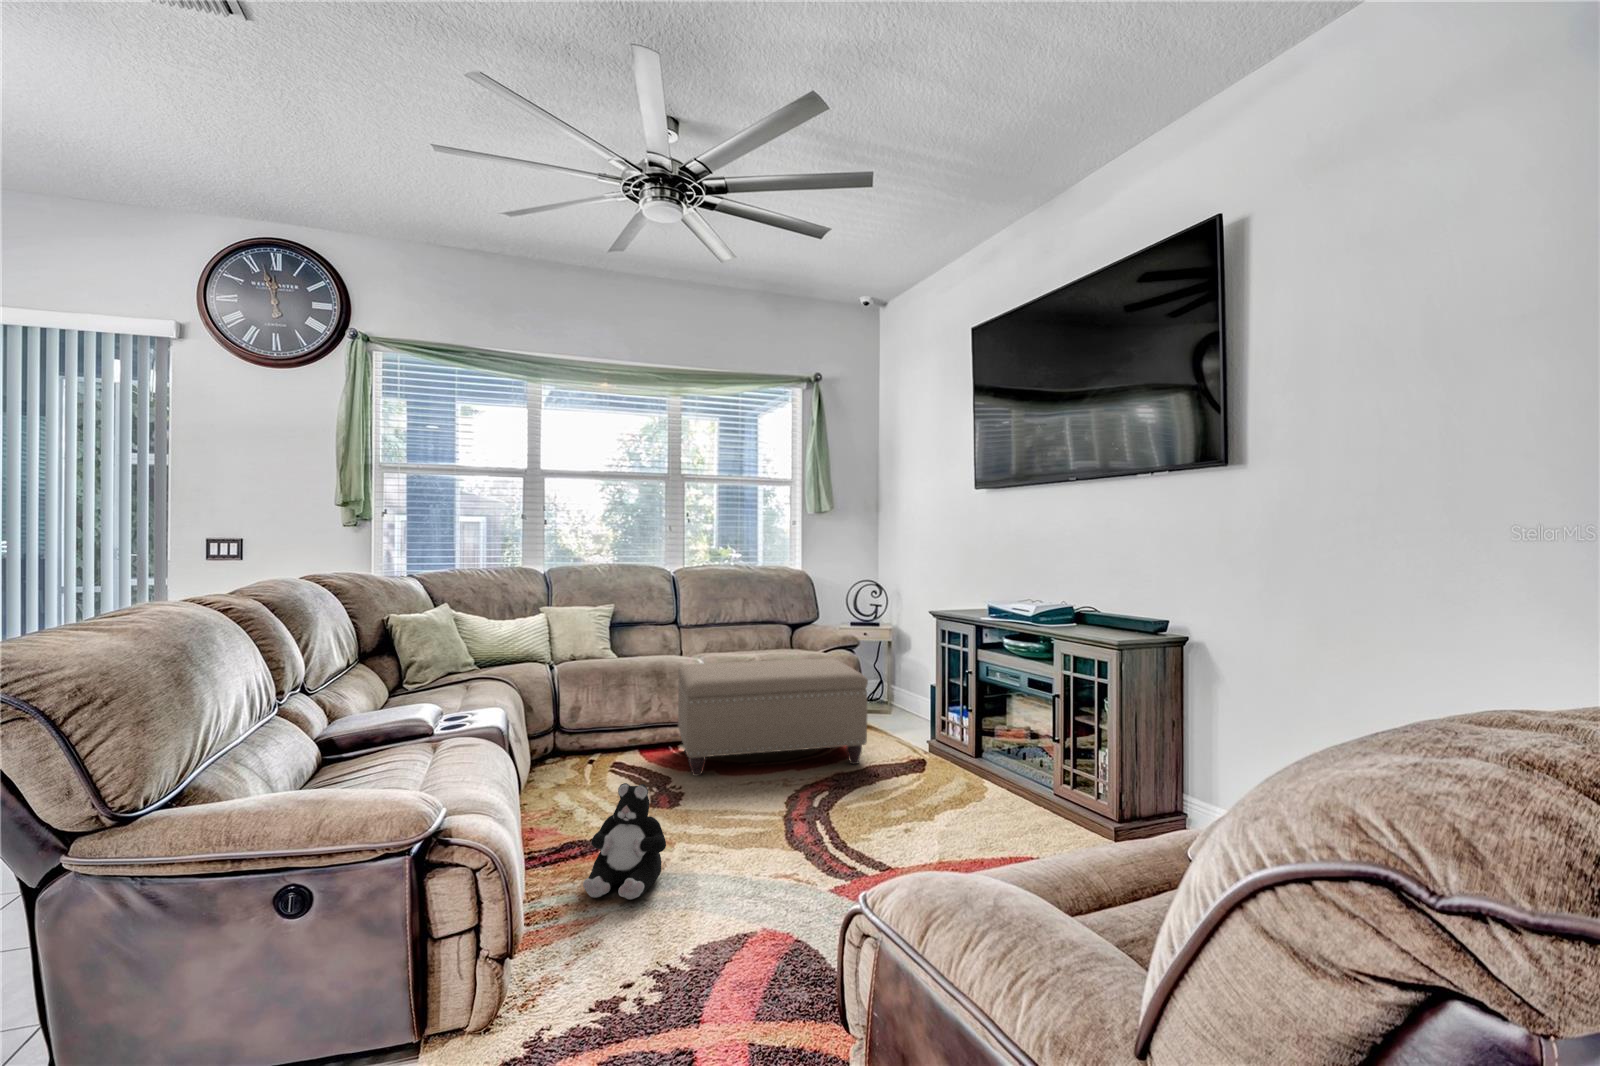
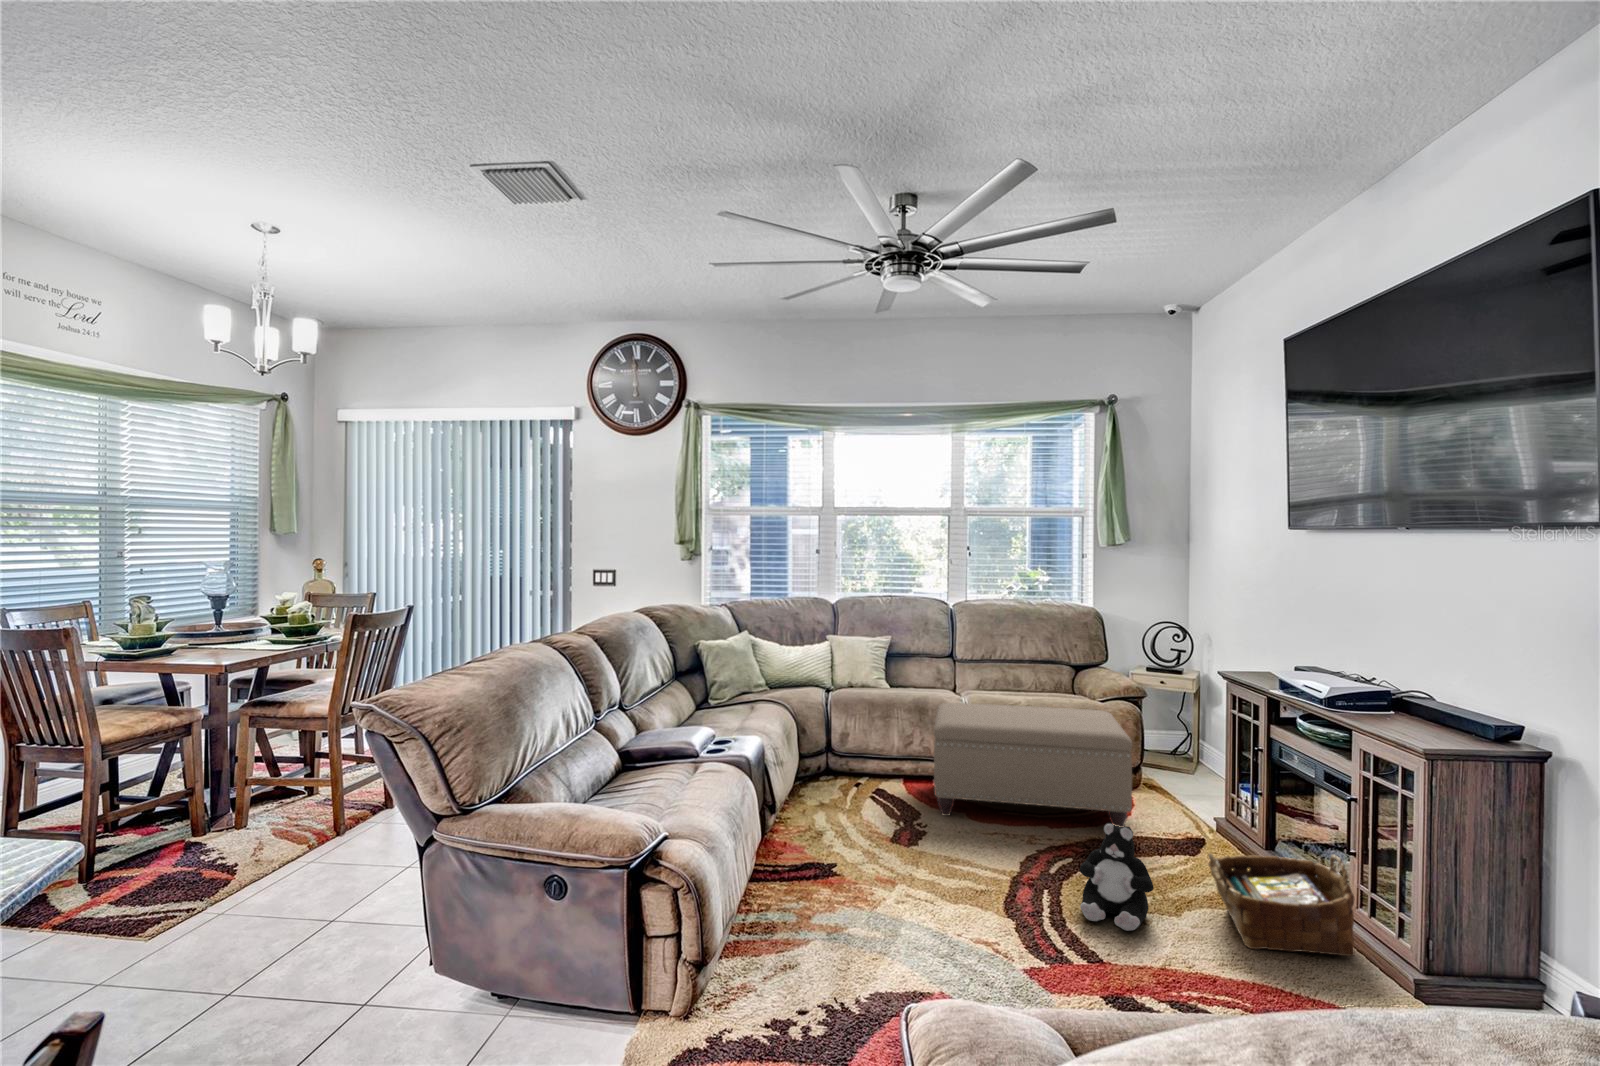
woven basket: none [949,743,1057,831] -> present [1208,853,1355,956]
plush toy: present [583,783,666,900] -> present [1080,823,1154,931]

